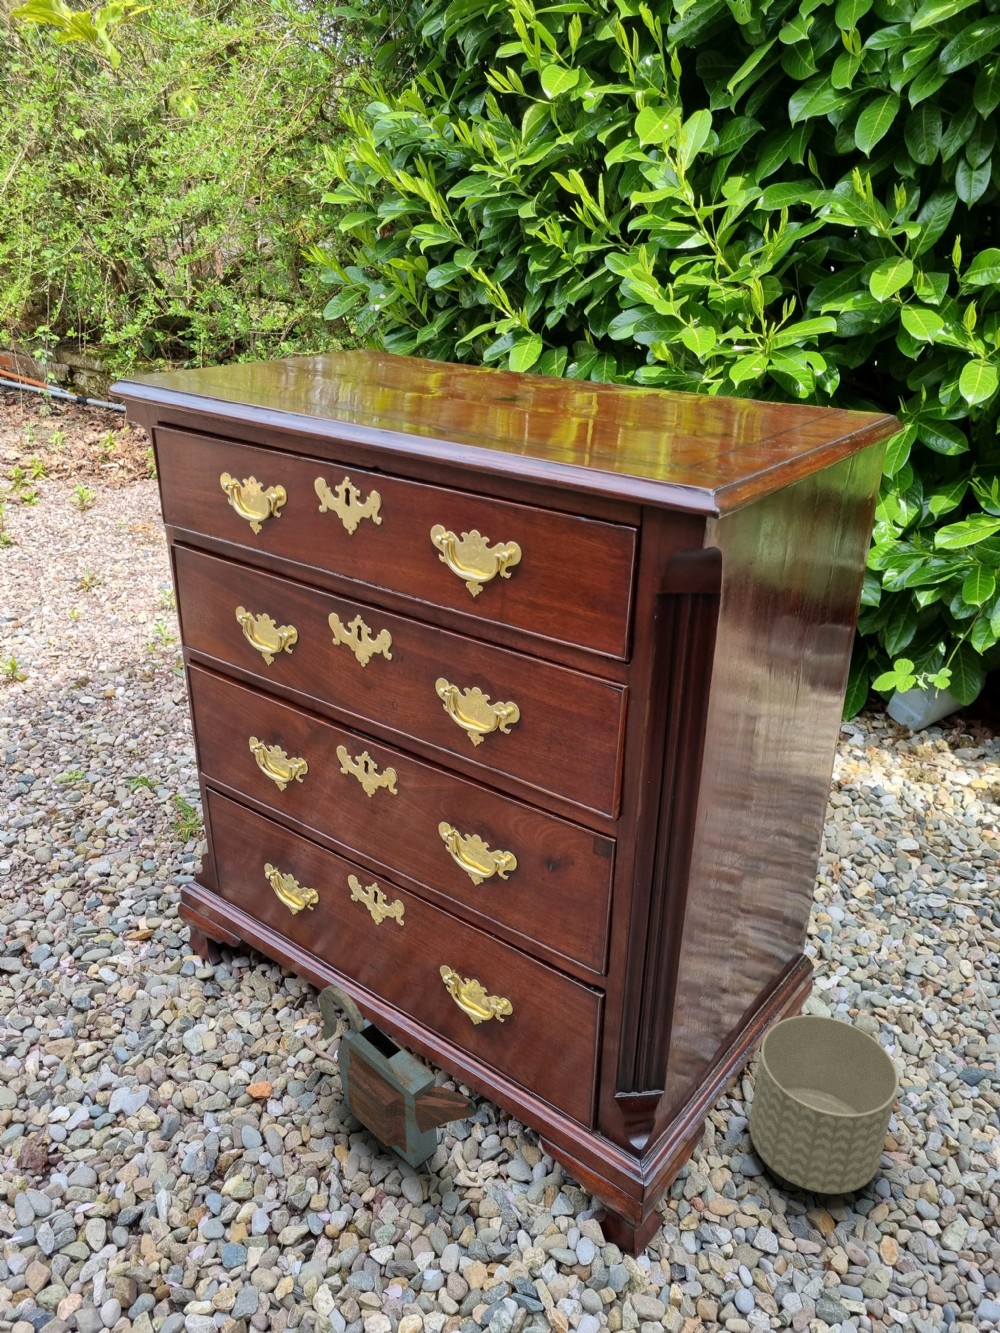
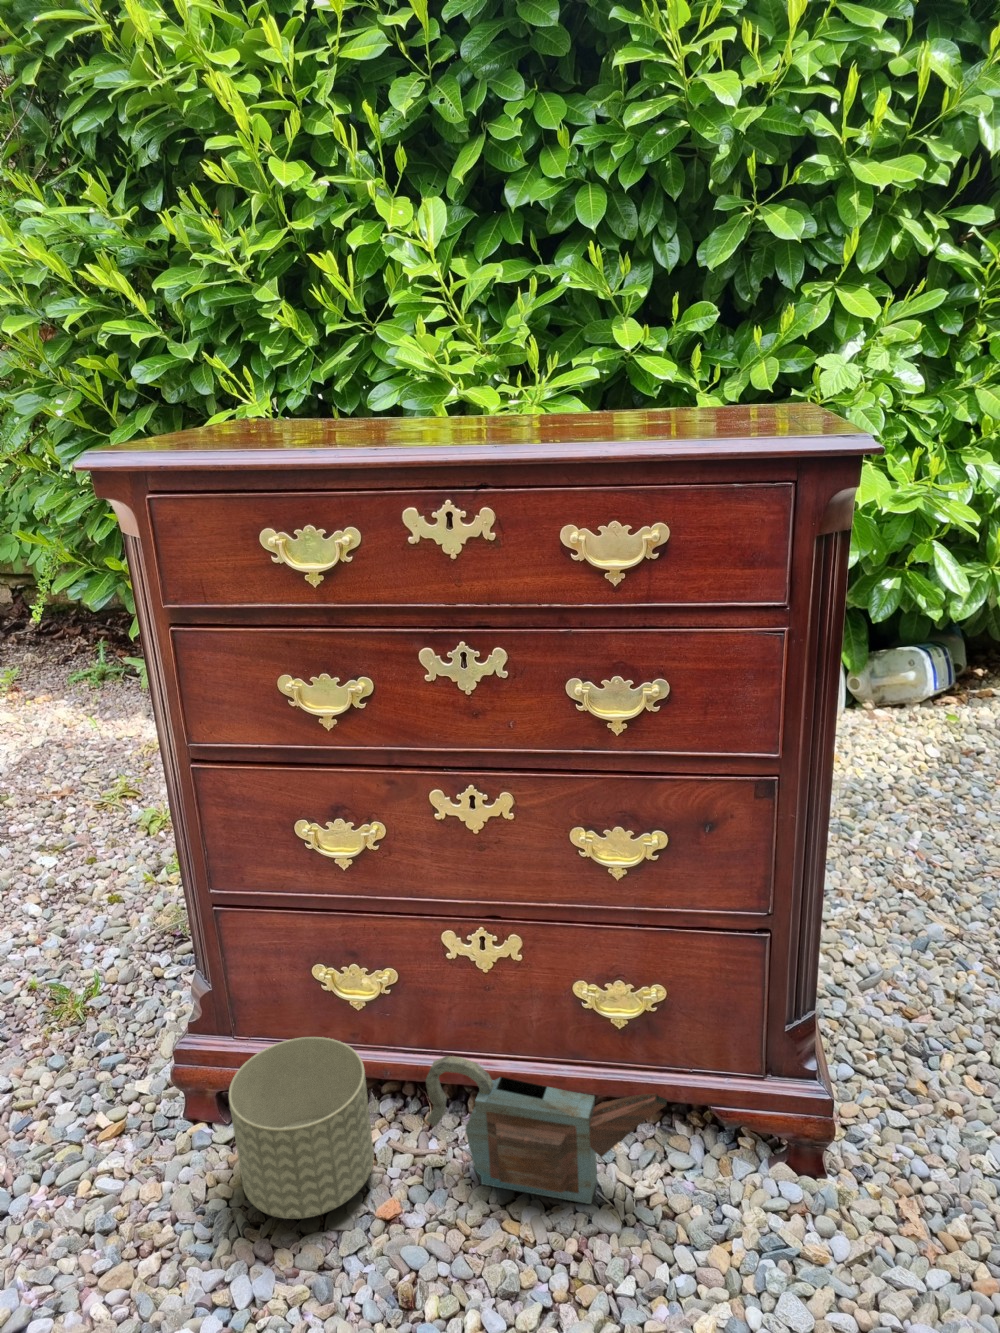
planter: present [749,1015,898,1194] -> present [229,1037,374,1219]

